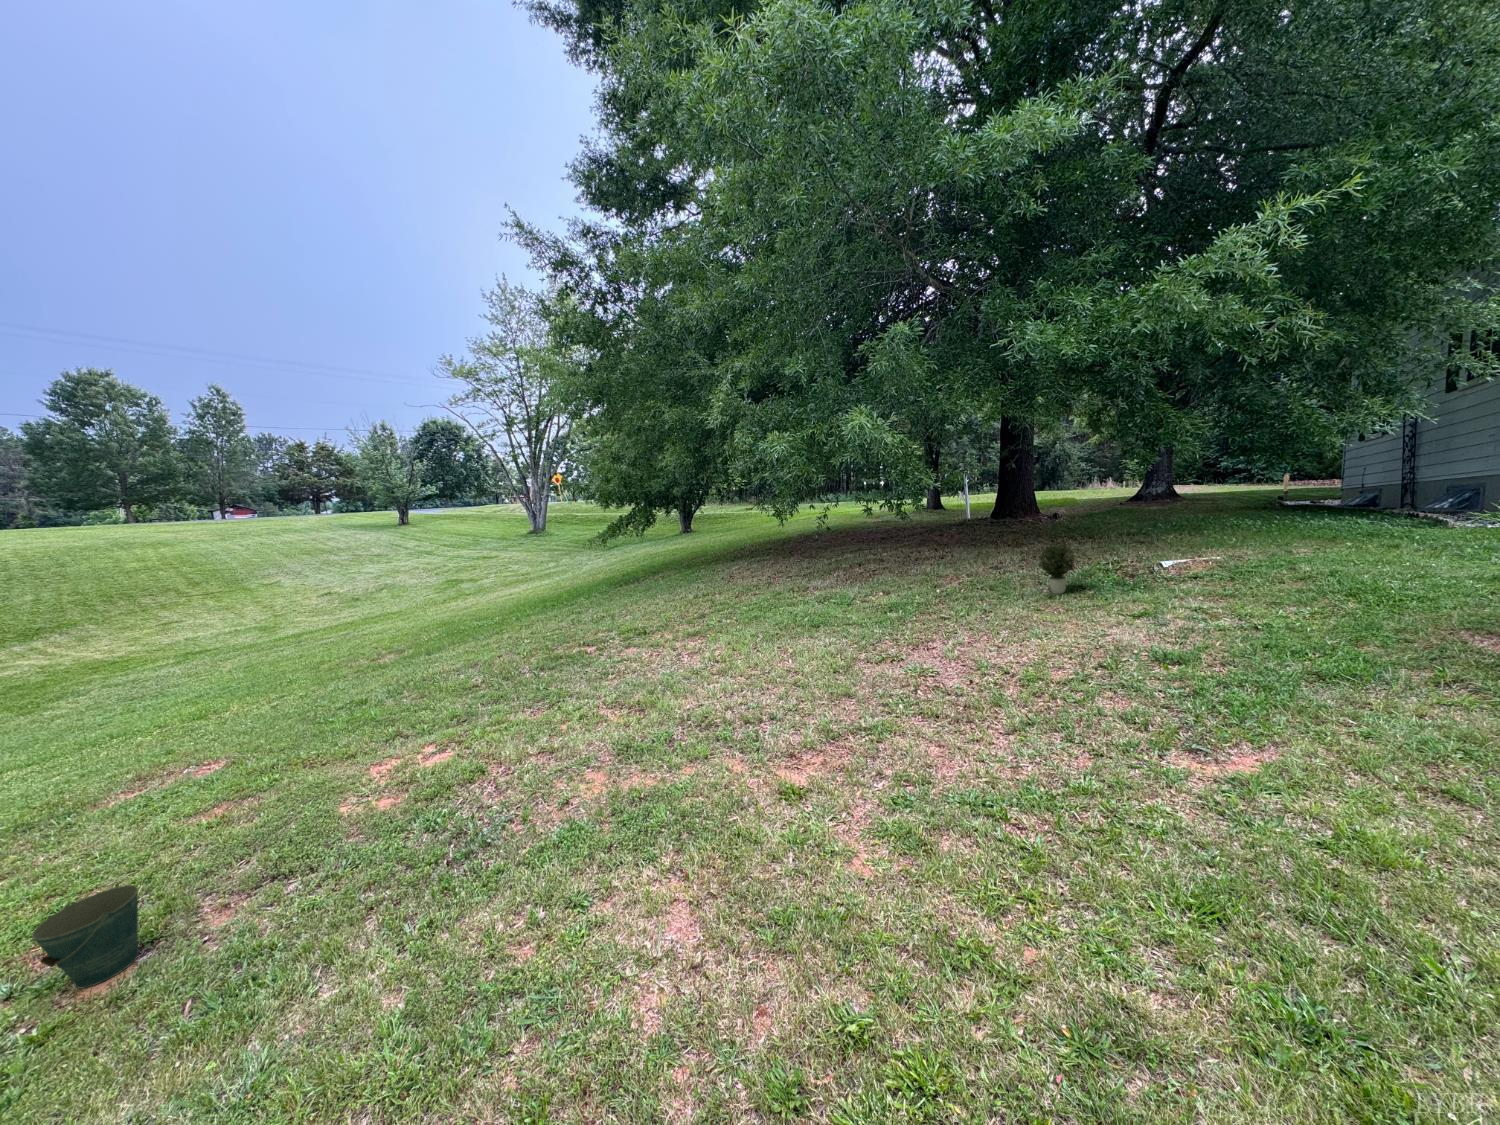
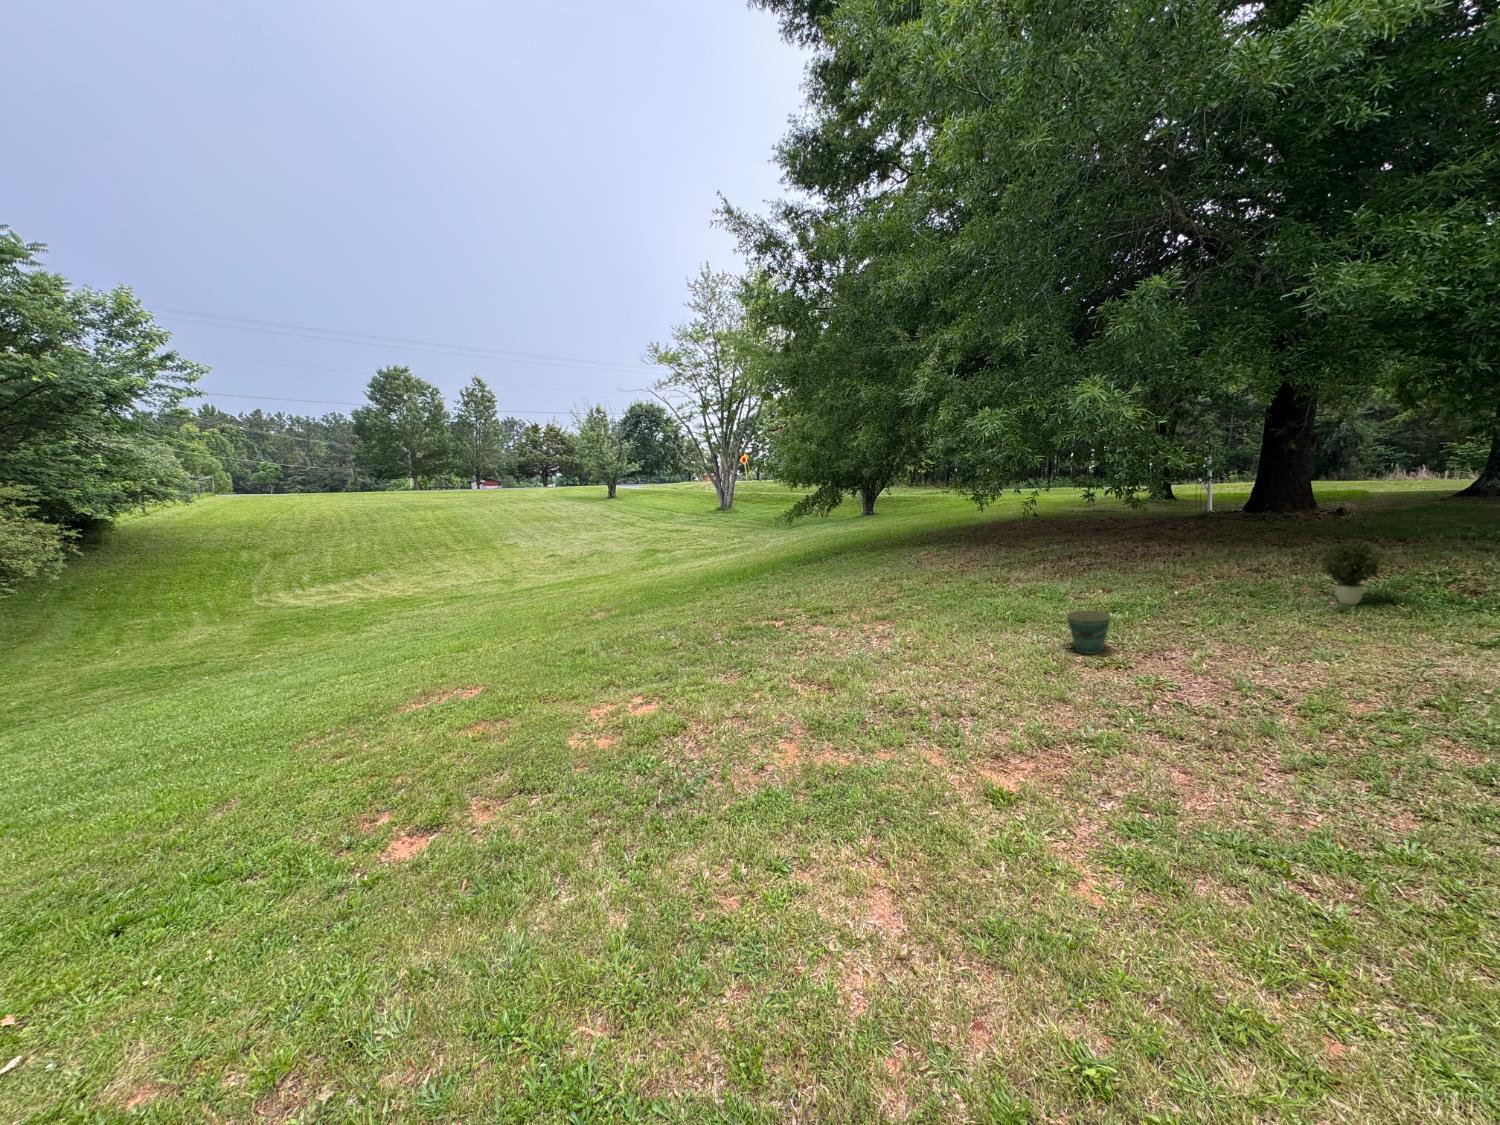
bucket: present [32,885,139,989] -> present [1066,610,1111,654]

